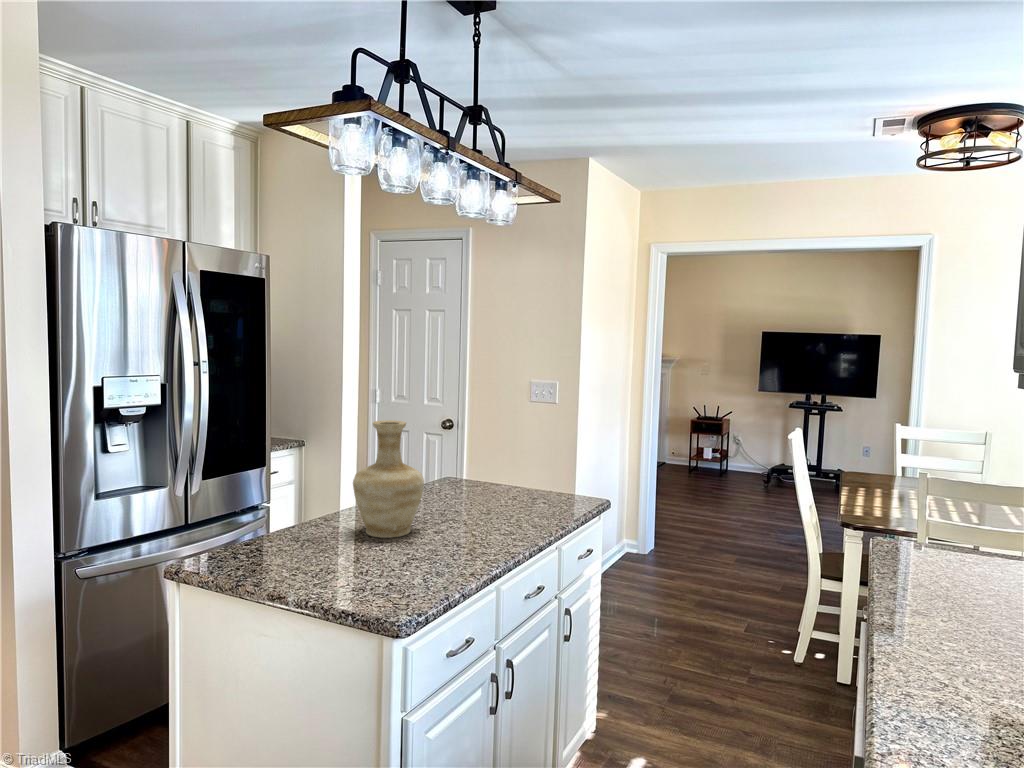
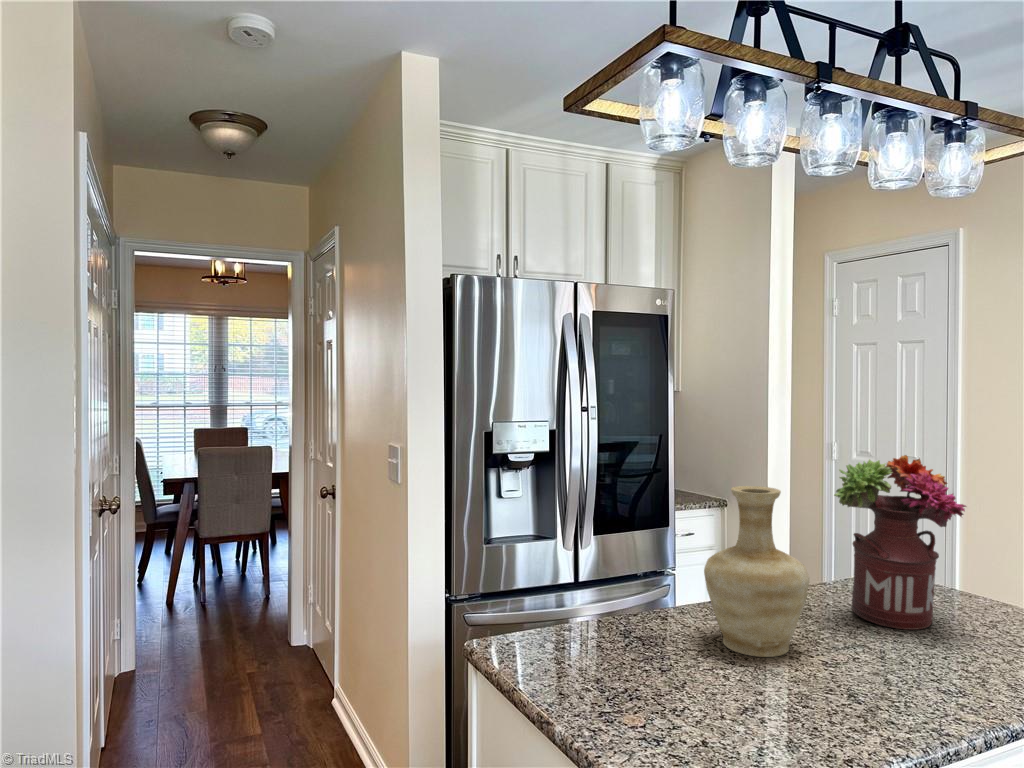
flower arrangement: none [427,394,504,509] -> present [834,455,966,630]

